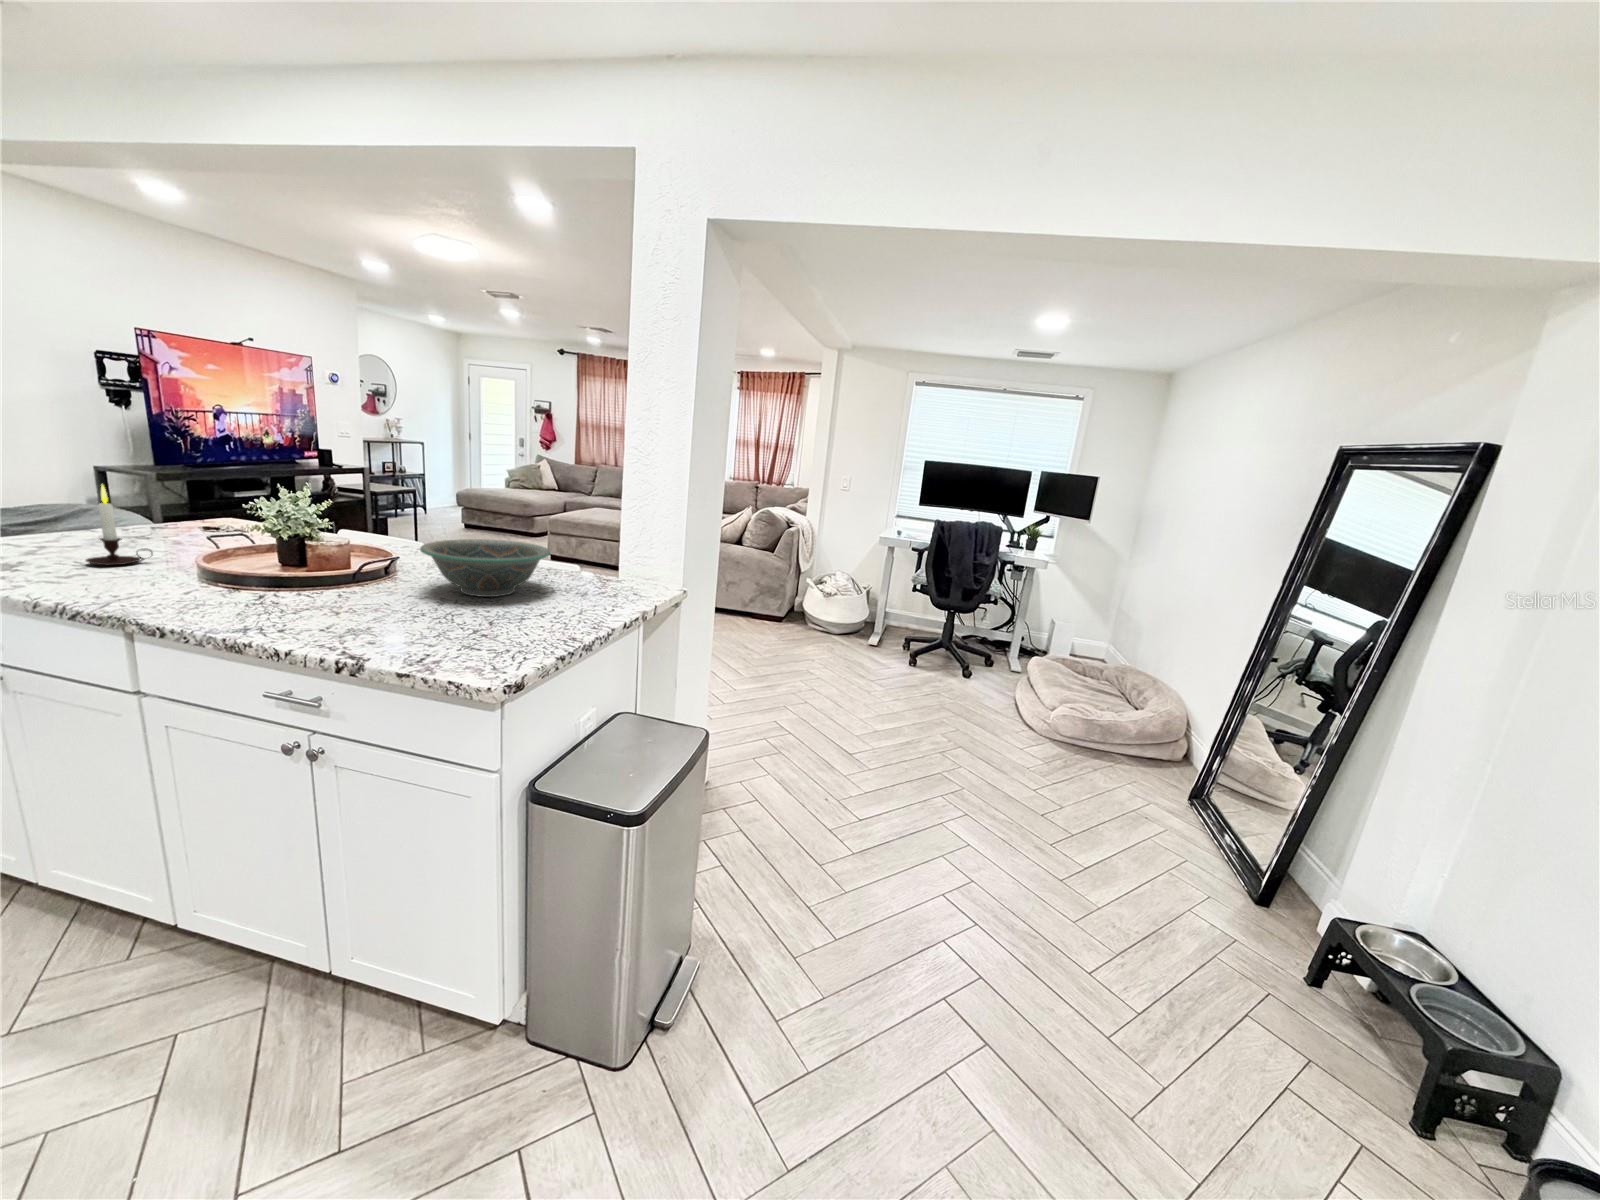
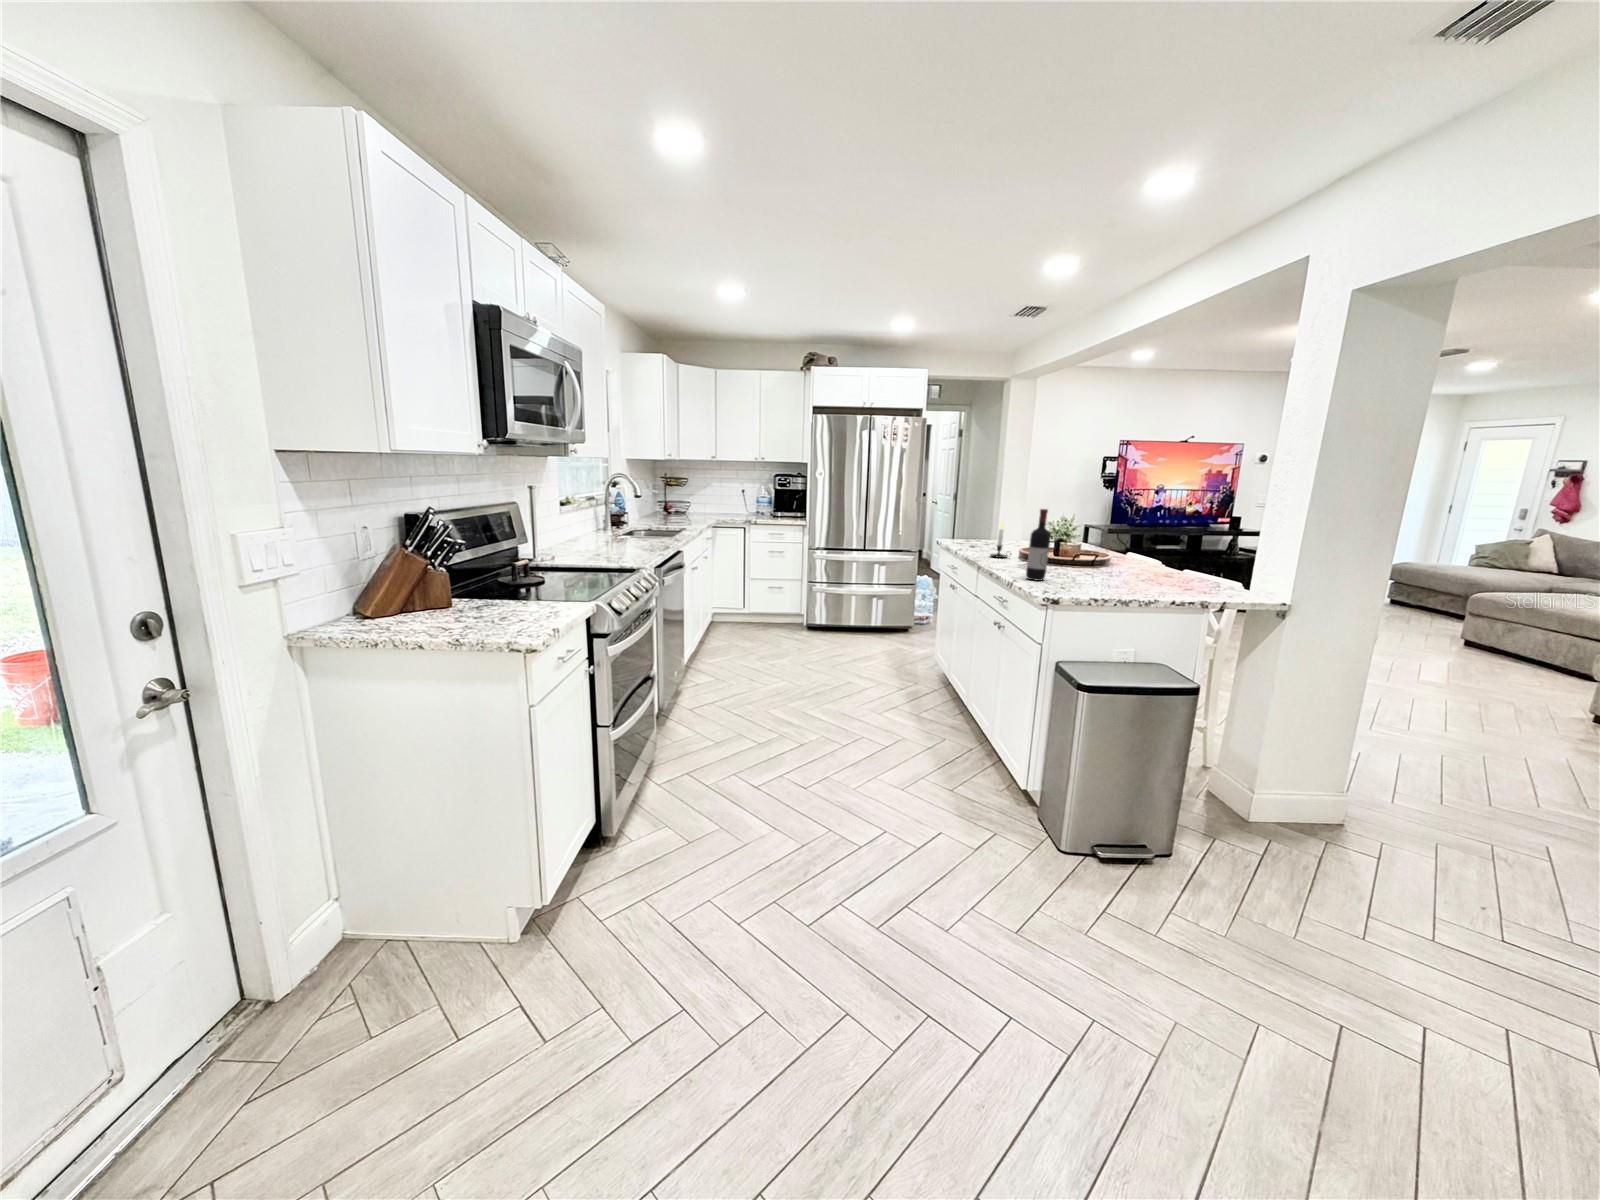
wine bottle: none [306,469,356,607] -> present [1026,509,1051,581]
decorative bowl: present [420,539,550,597] -> none [1081,555,1166,593]

